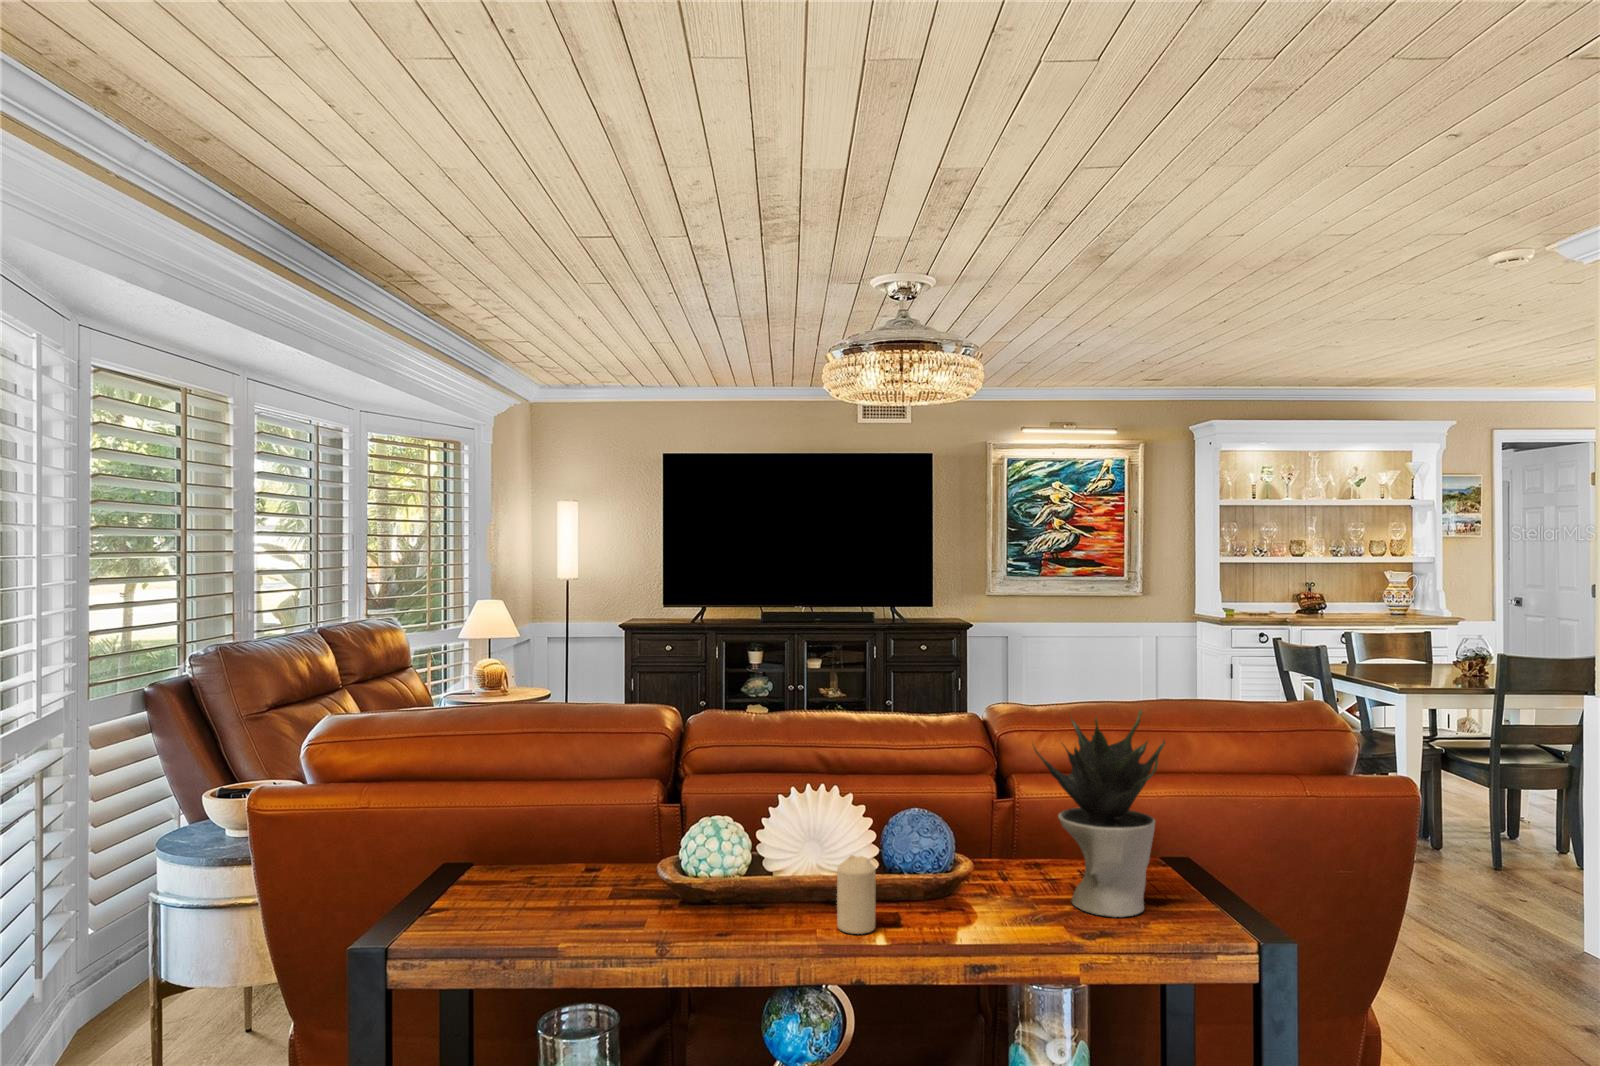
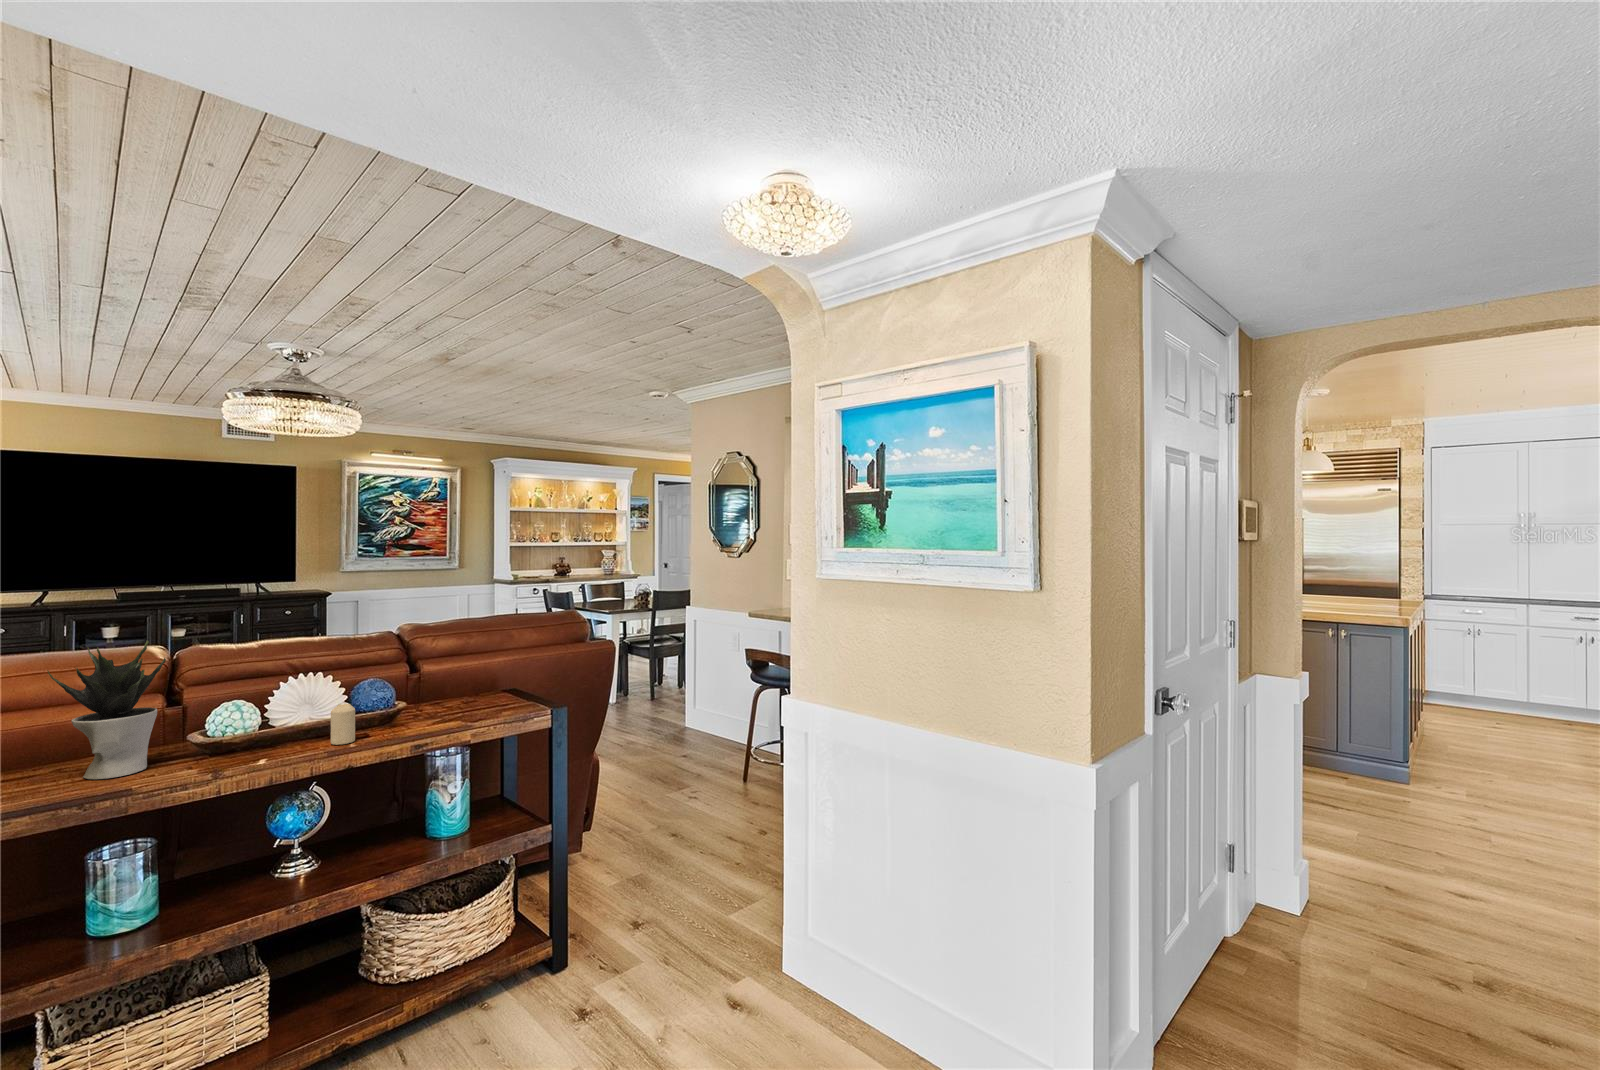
potted plant: present [1034,710,1165,917] -> present [47,640,166,779]

